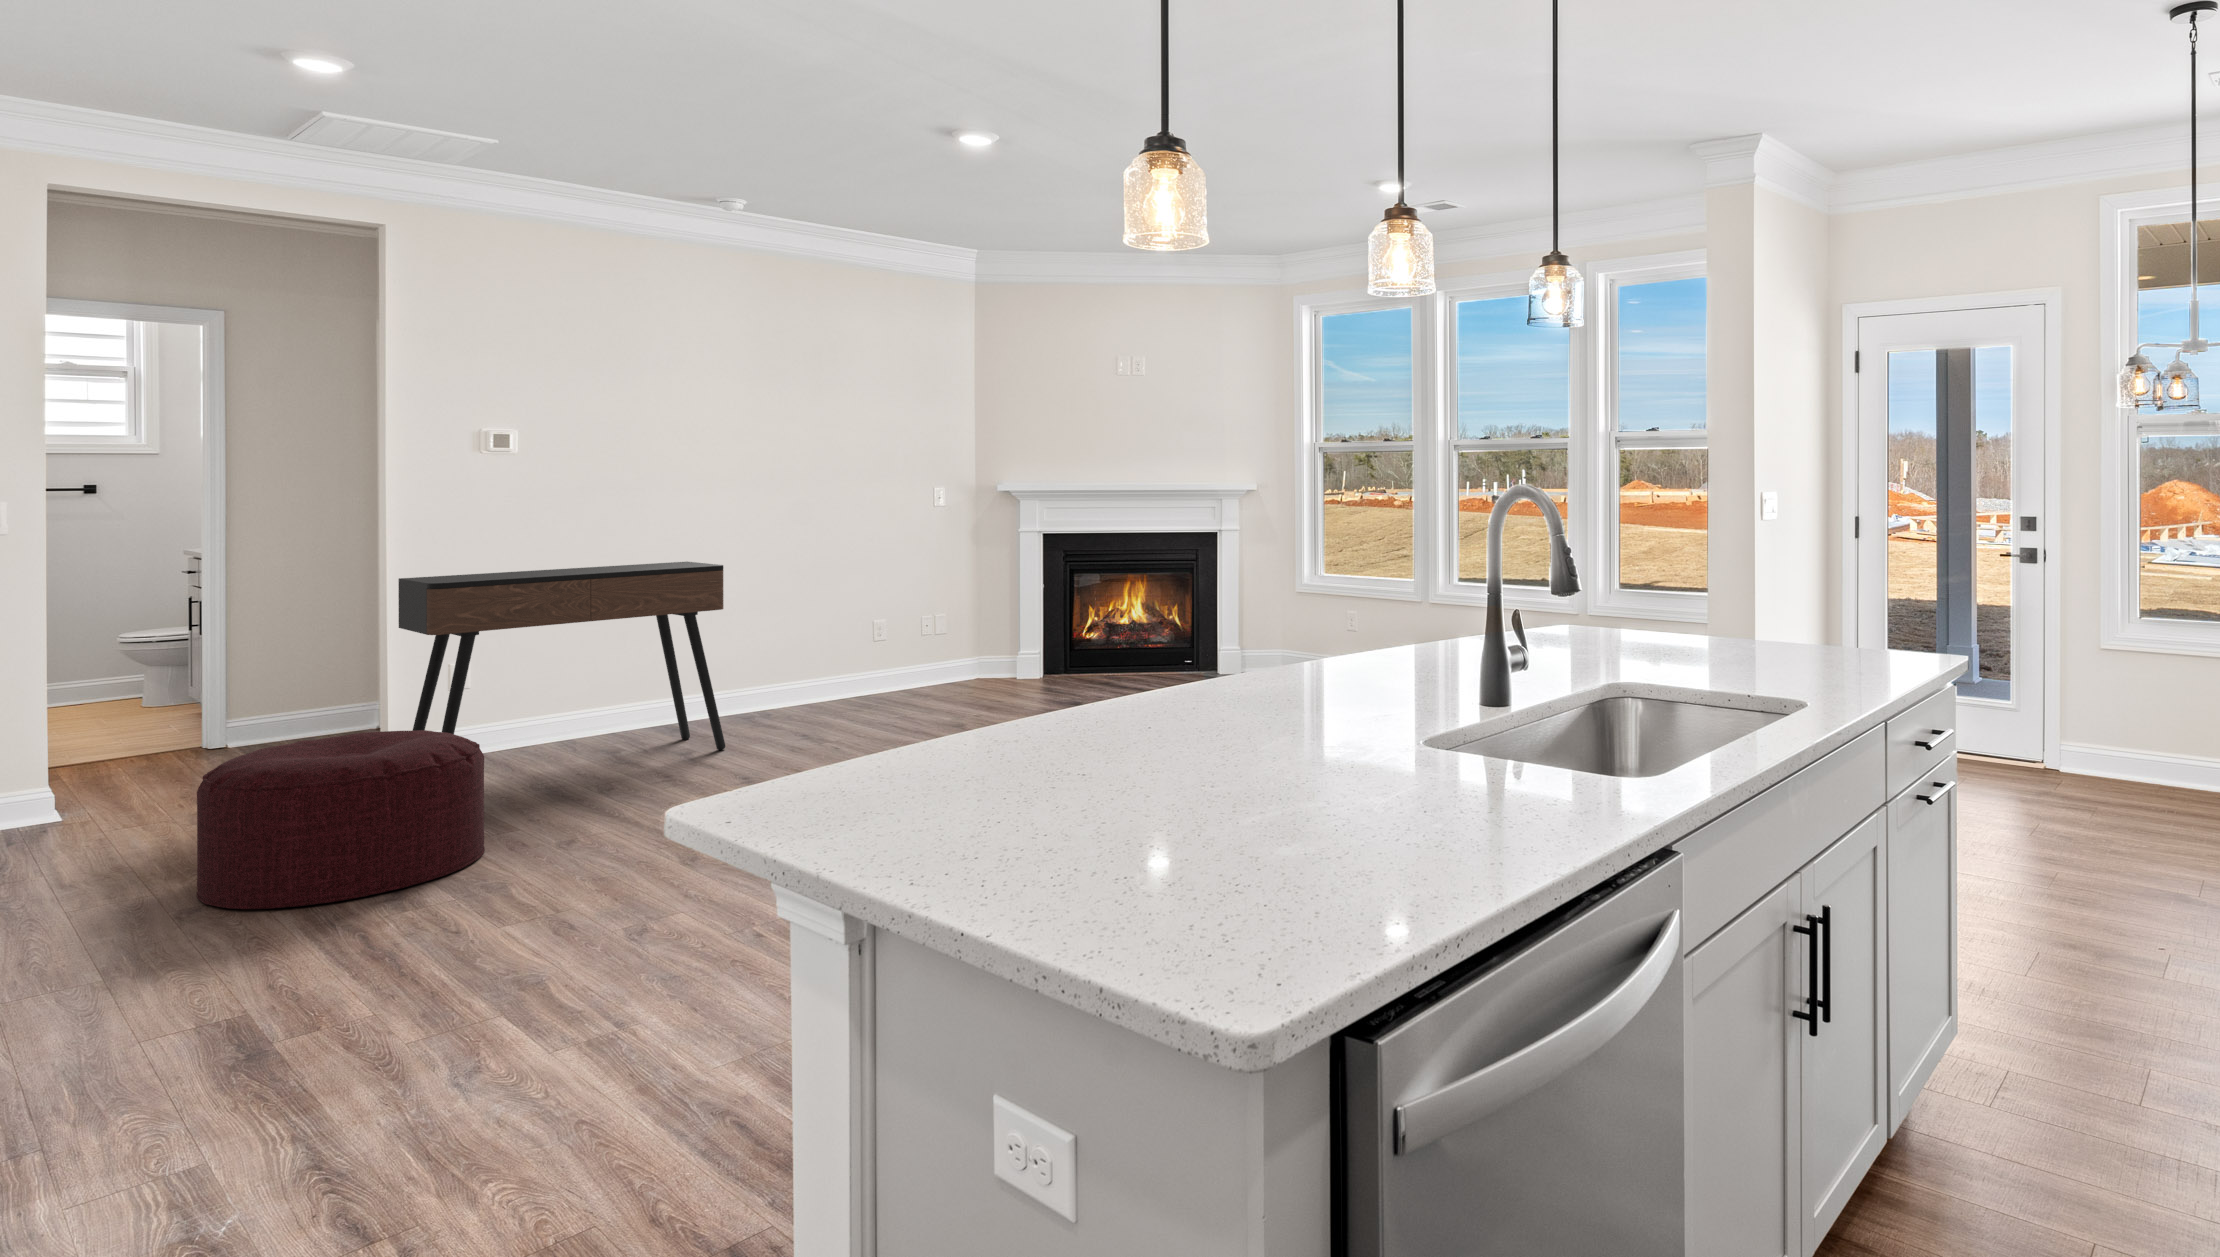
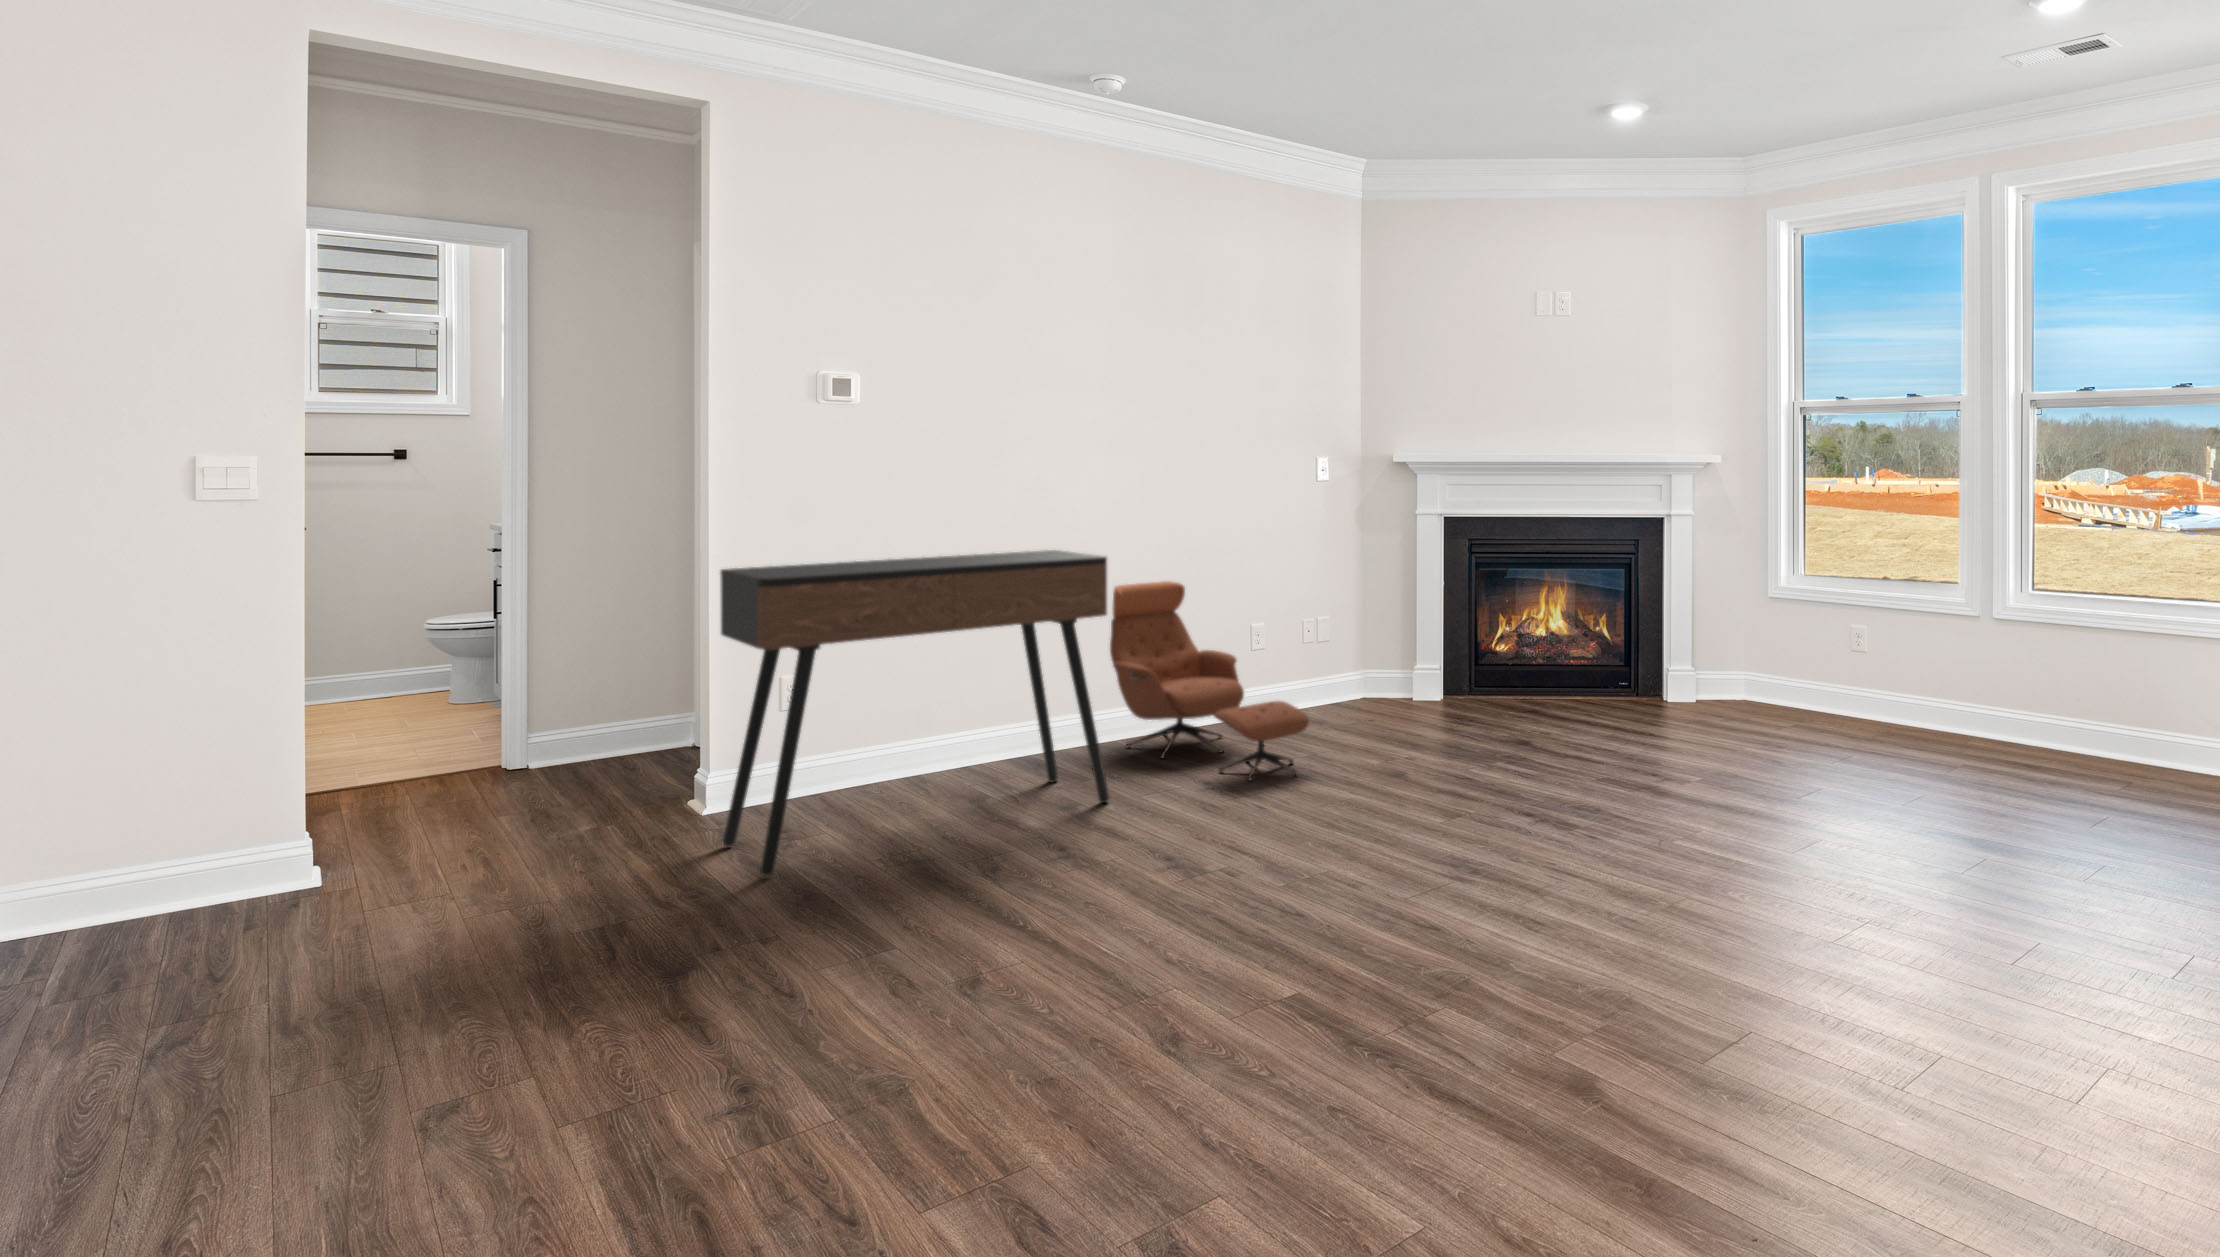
lounge chair: none [745,586,898,733] -> present [1110,581,1309,781]
ottoman: present [197,730,485,909] -> none [458,800,846,1104]

